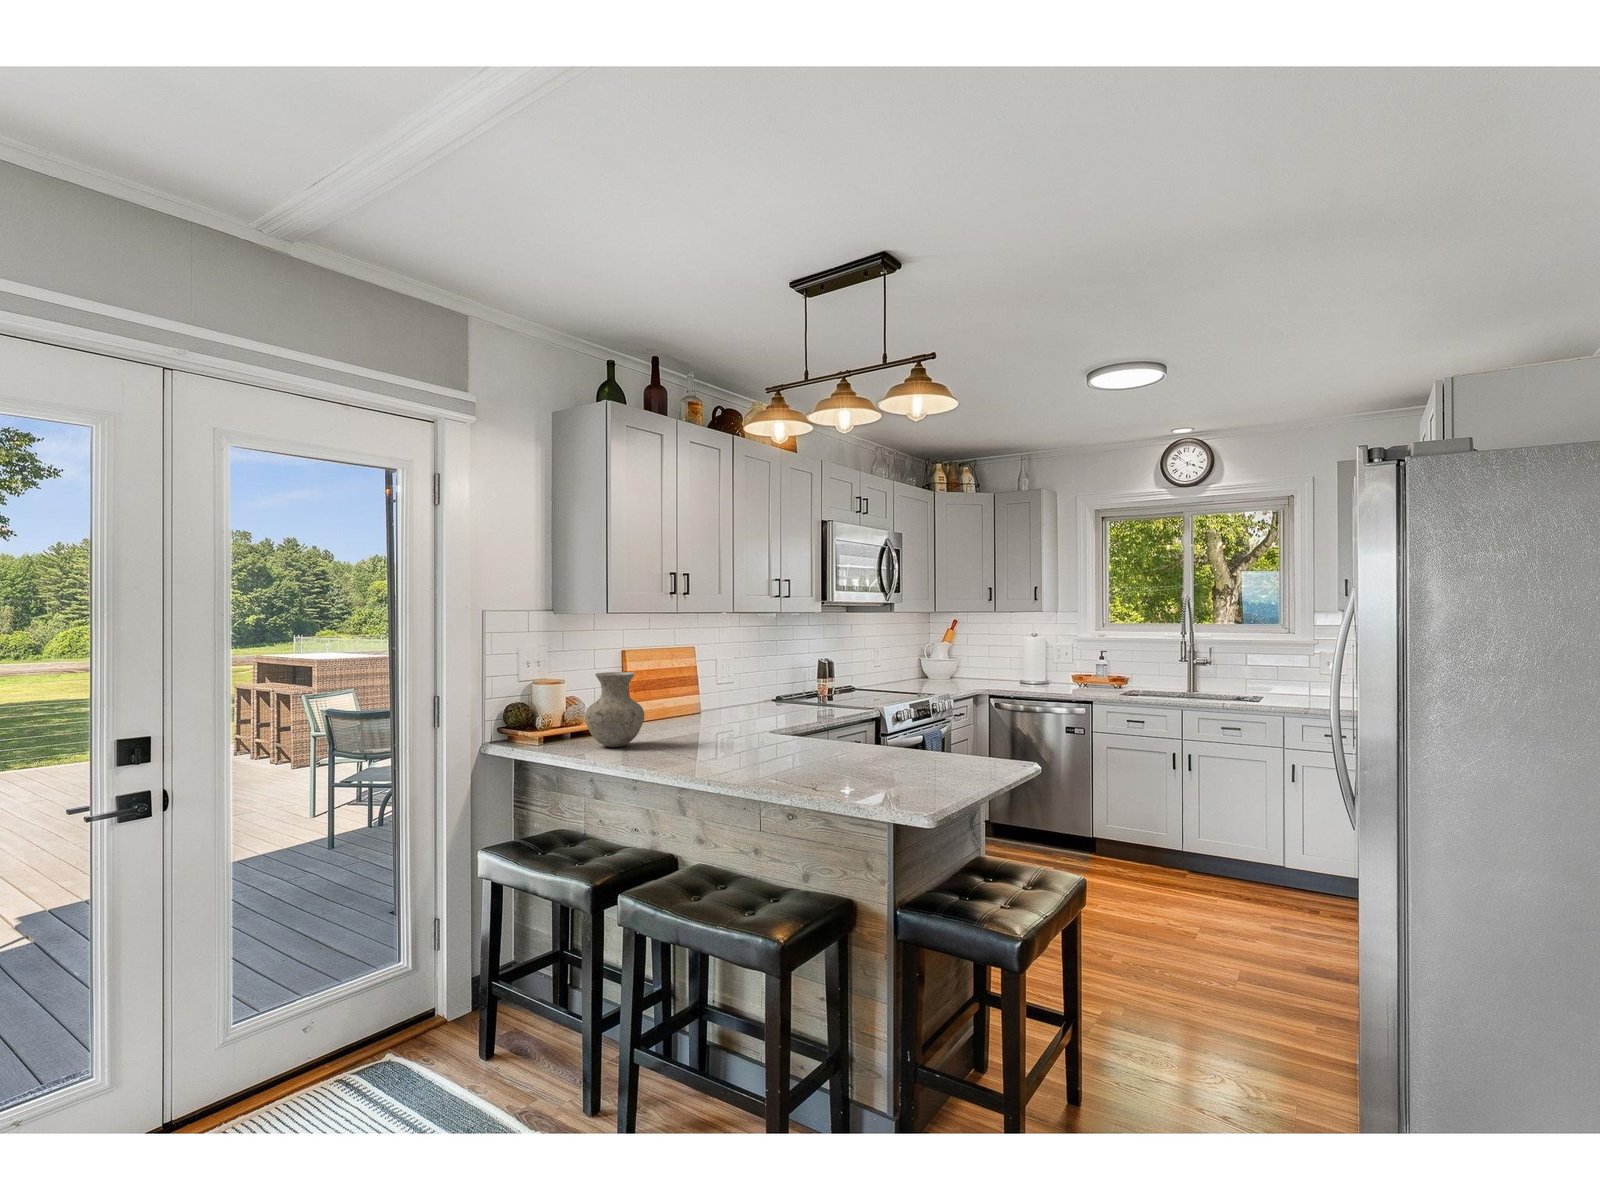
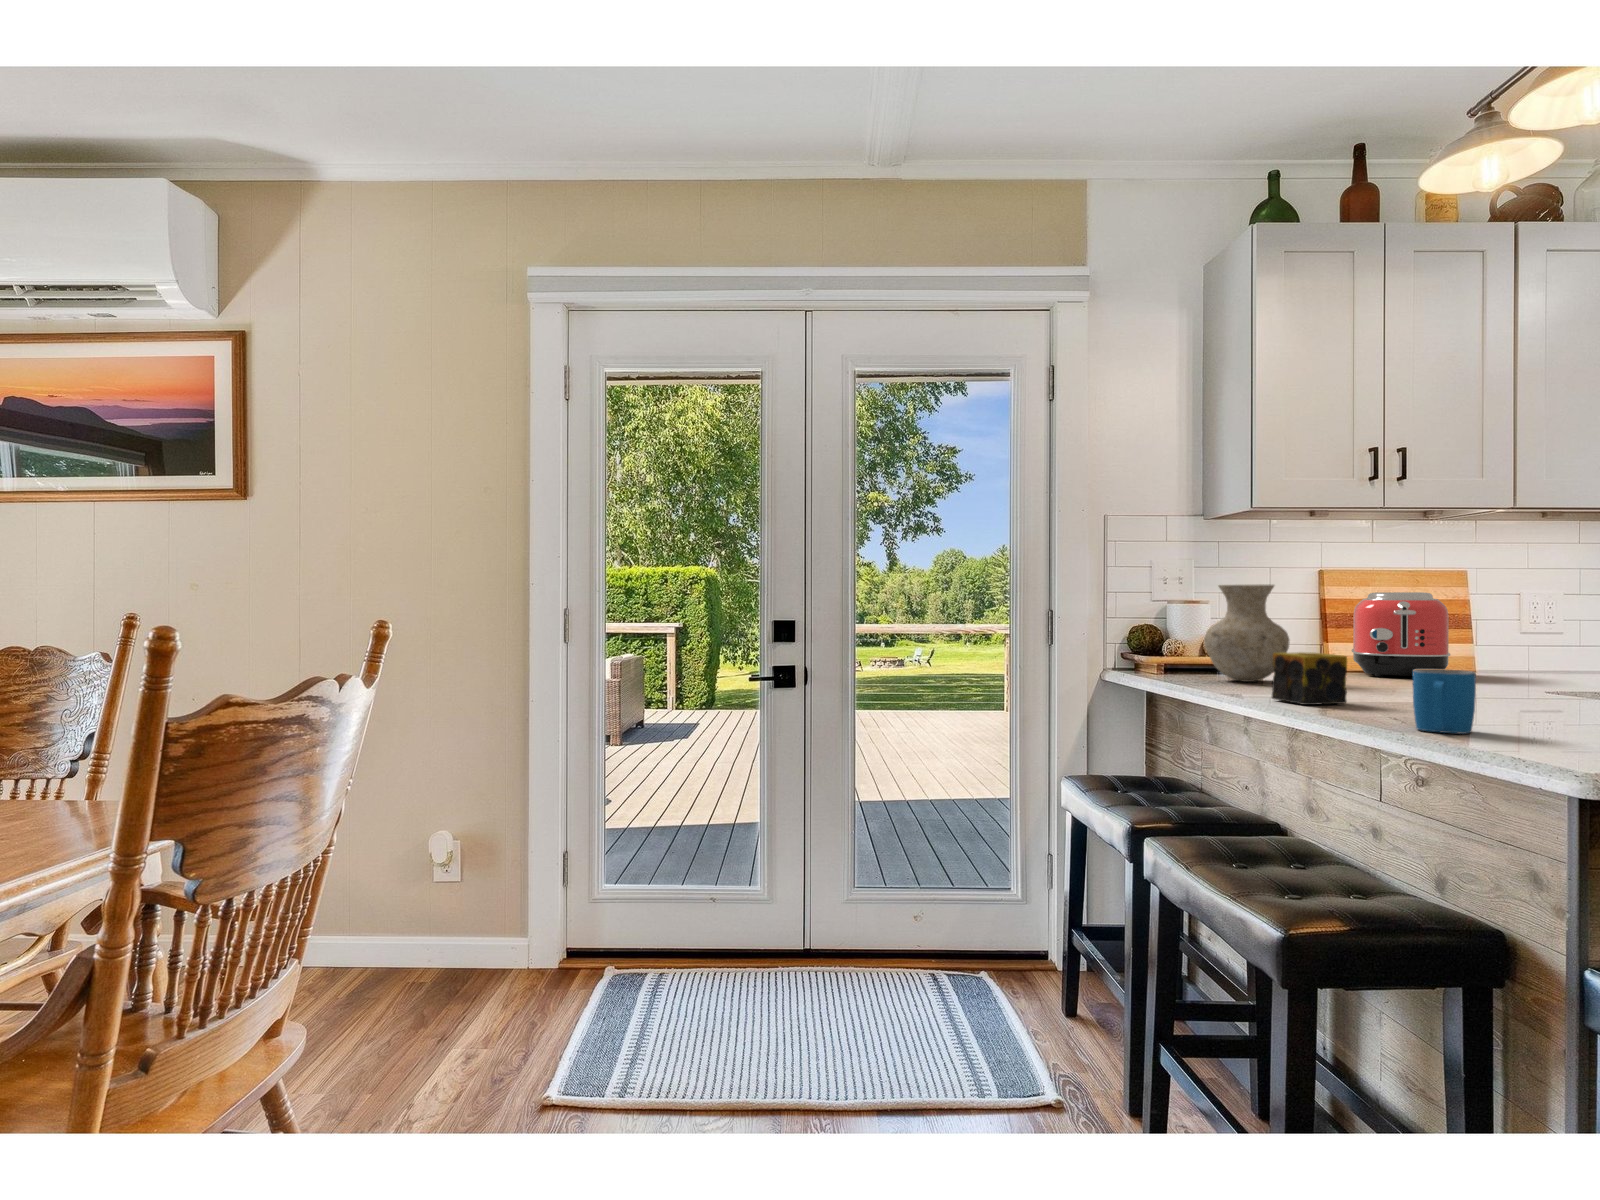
toaster: none [650,668,713,730] -> present [1352,592,1450,677]
candle: none [674,729,721,769] -> present [1272,652,1347,705]
mug: none [791,742,823,783] -> present [1413,669,1476,734]

